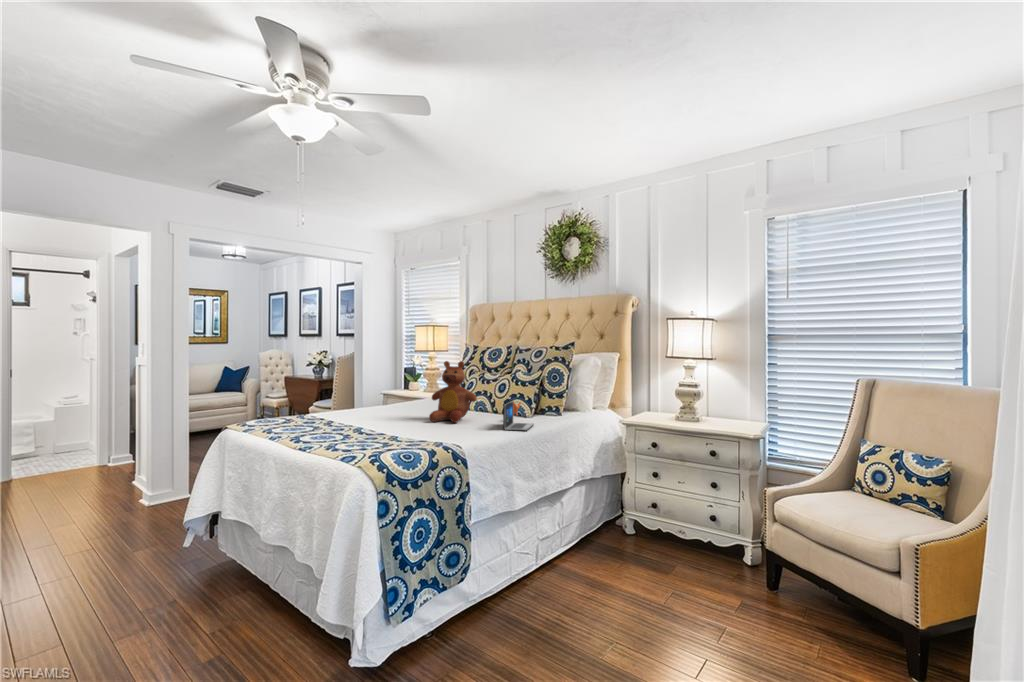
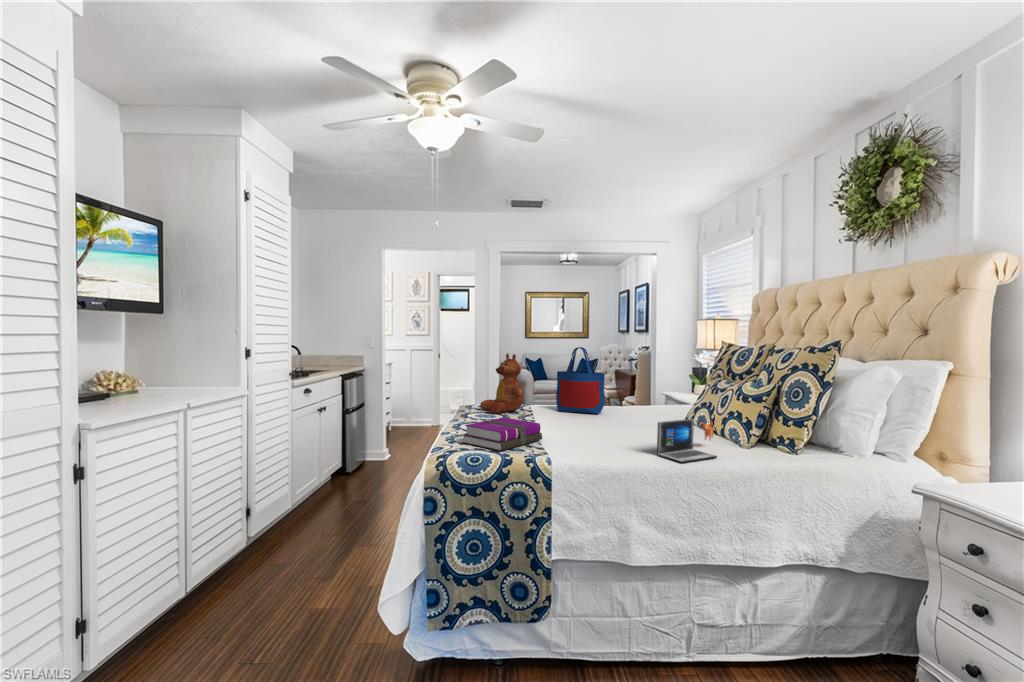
tote bag: none [346,351,394,416] -> present [556,347,605,414]
teddy bear: present [429,361,477,423] -> present [480,353,523,413]
hardback book: none [355,421,412,450] -> present [463,418,542,451]

